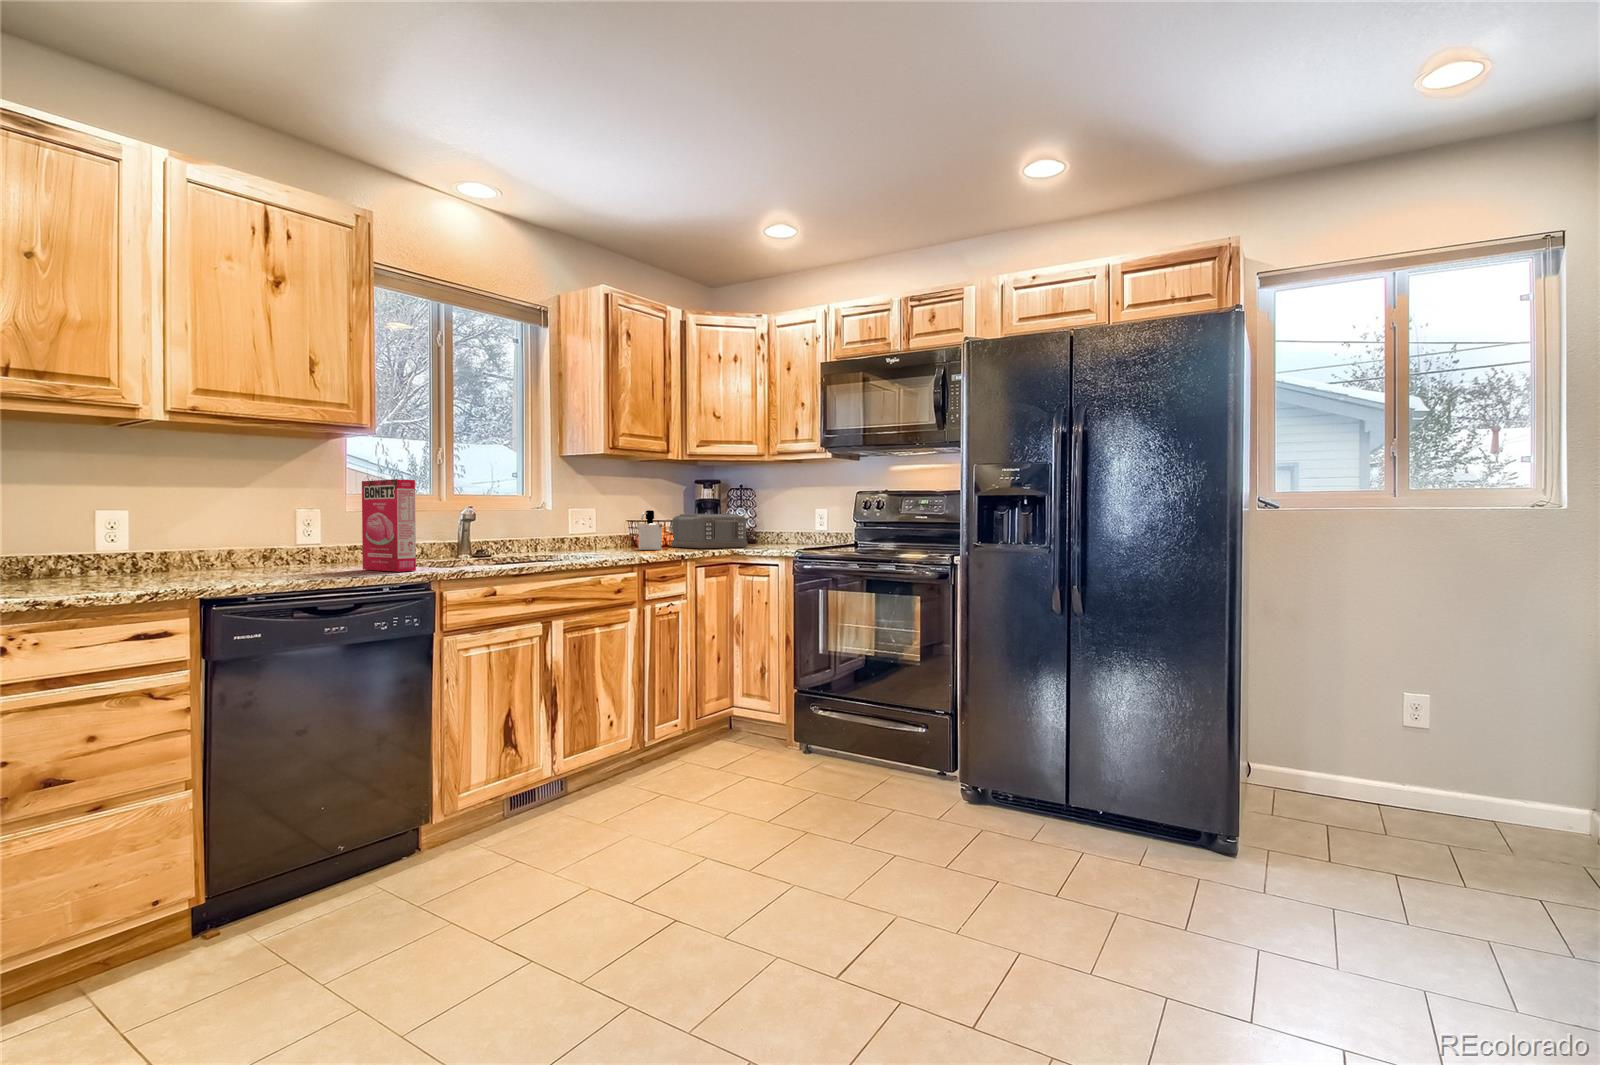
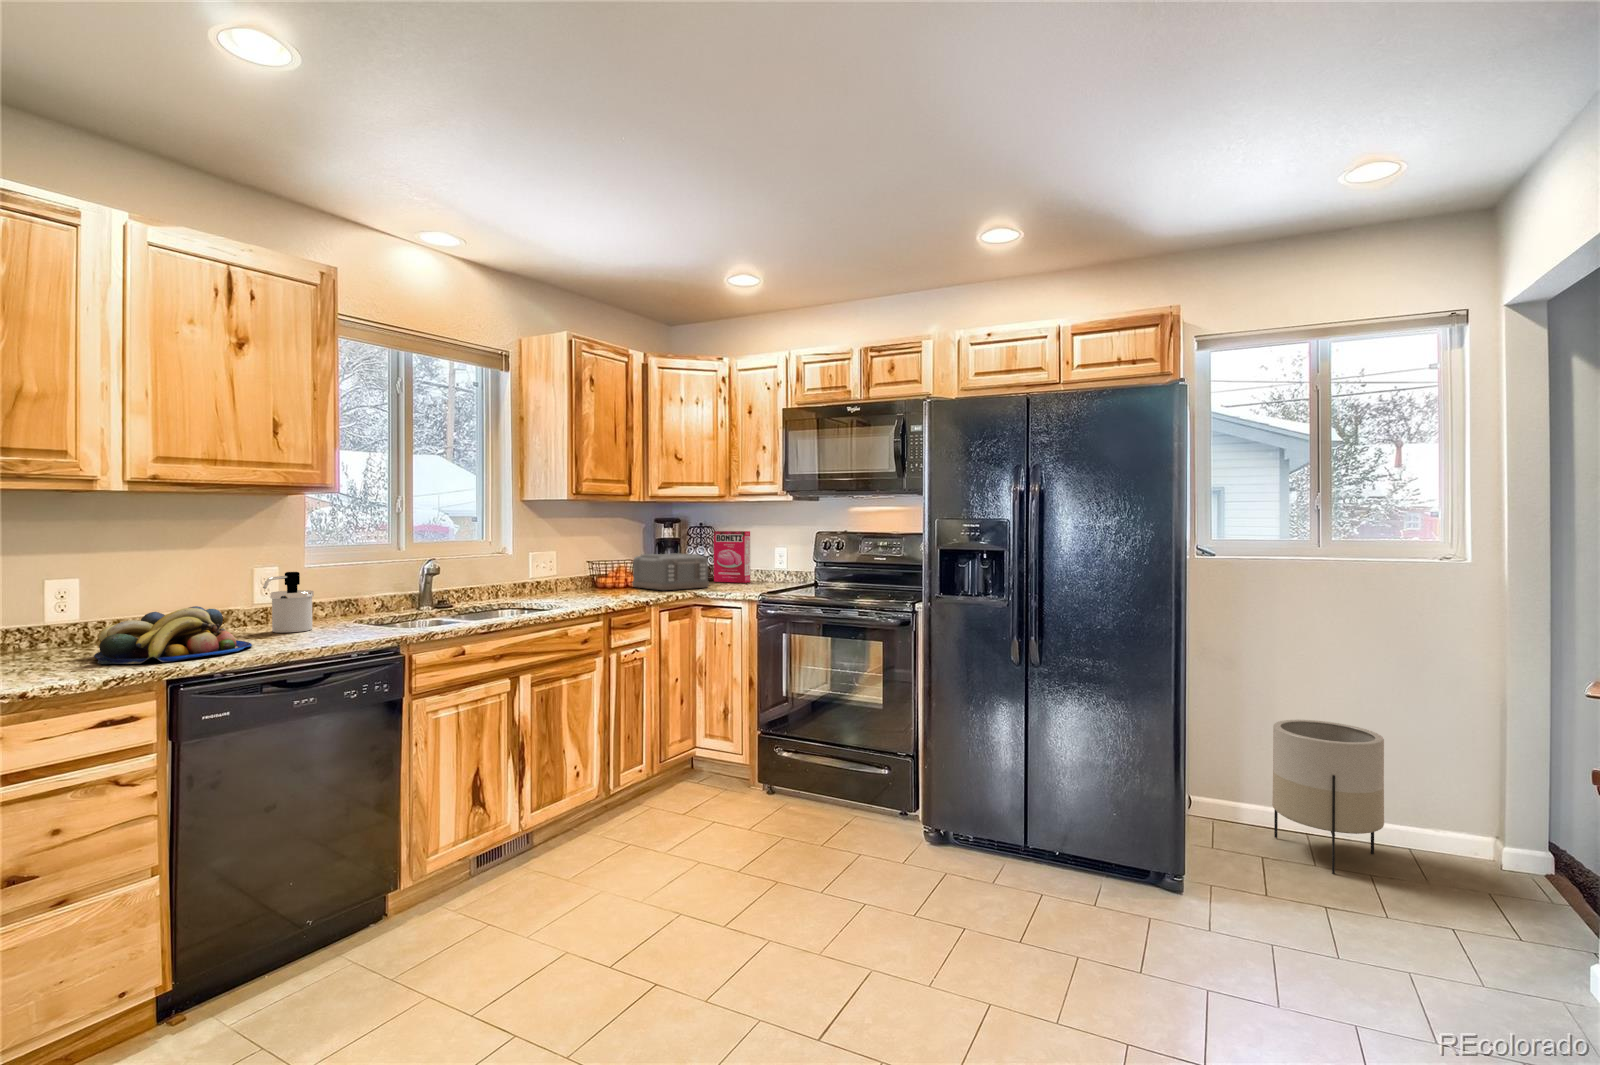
cereal box: present [362,479,416,572] -> present [714,531,750,583]
soap dispenser: present [638,510,662,550] -> present [263,572,314,633]
fruit bowl: none [136,536,287,585] -> present [94,606,252,664]
planter: none [1341,680,1469,842] -> present [1272,720,1384,874]

